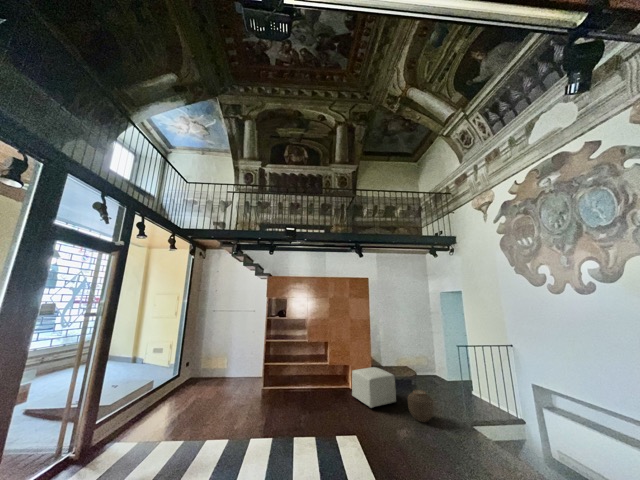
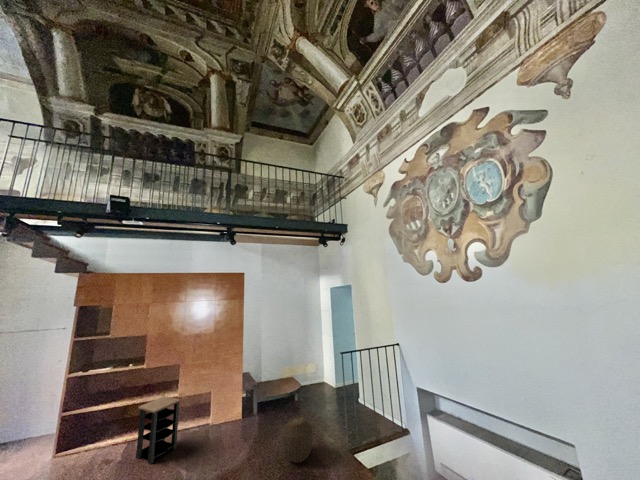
side table: none [308,360,332,400] -> present [136,396,181,464]
ottoman: present [352,367,396,408] -> none [209,391,270,458]

